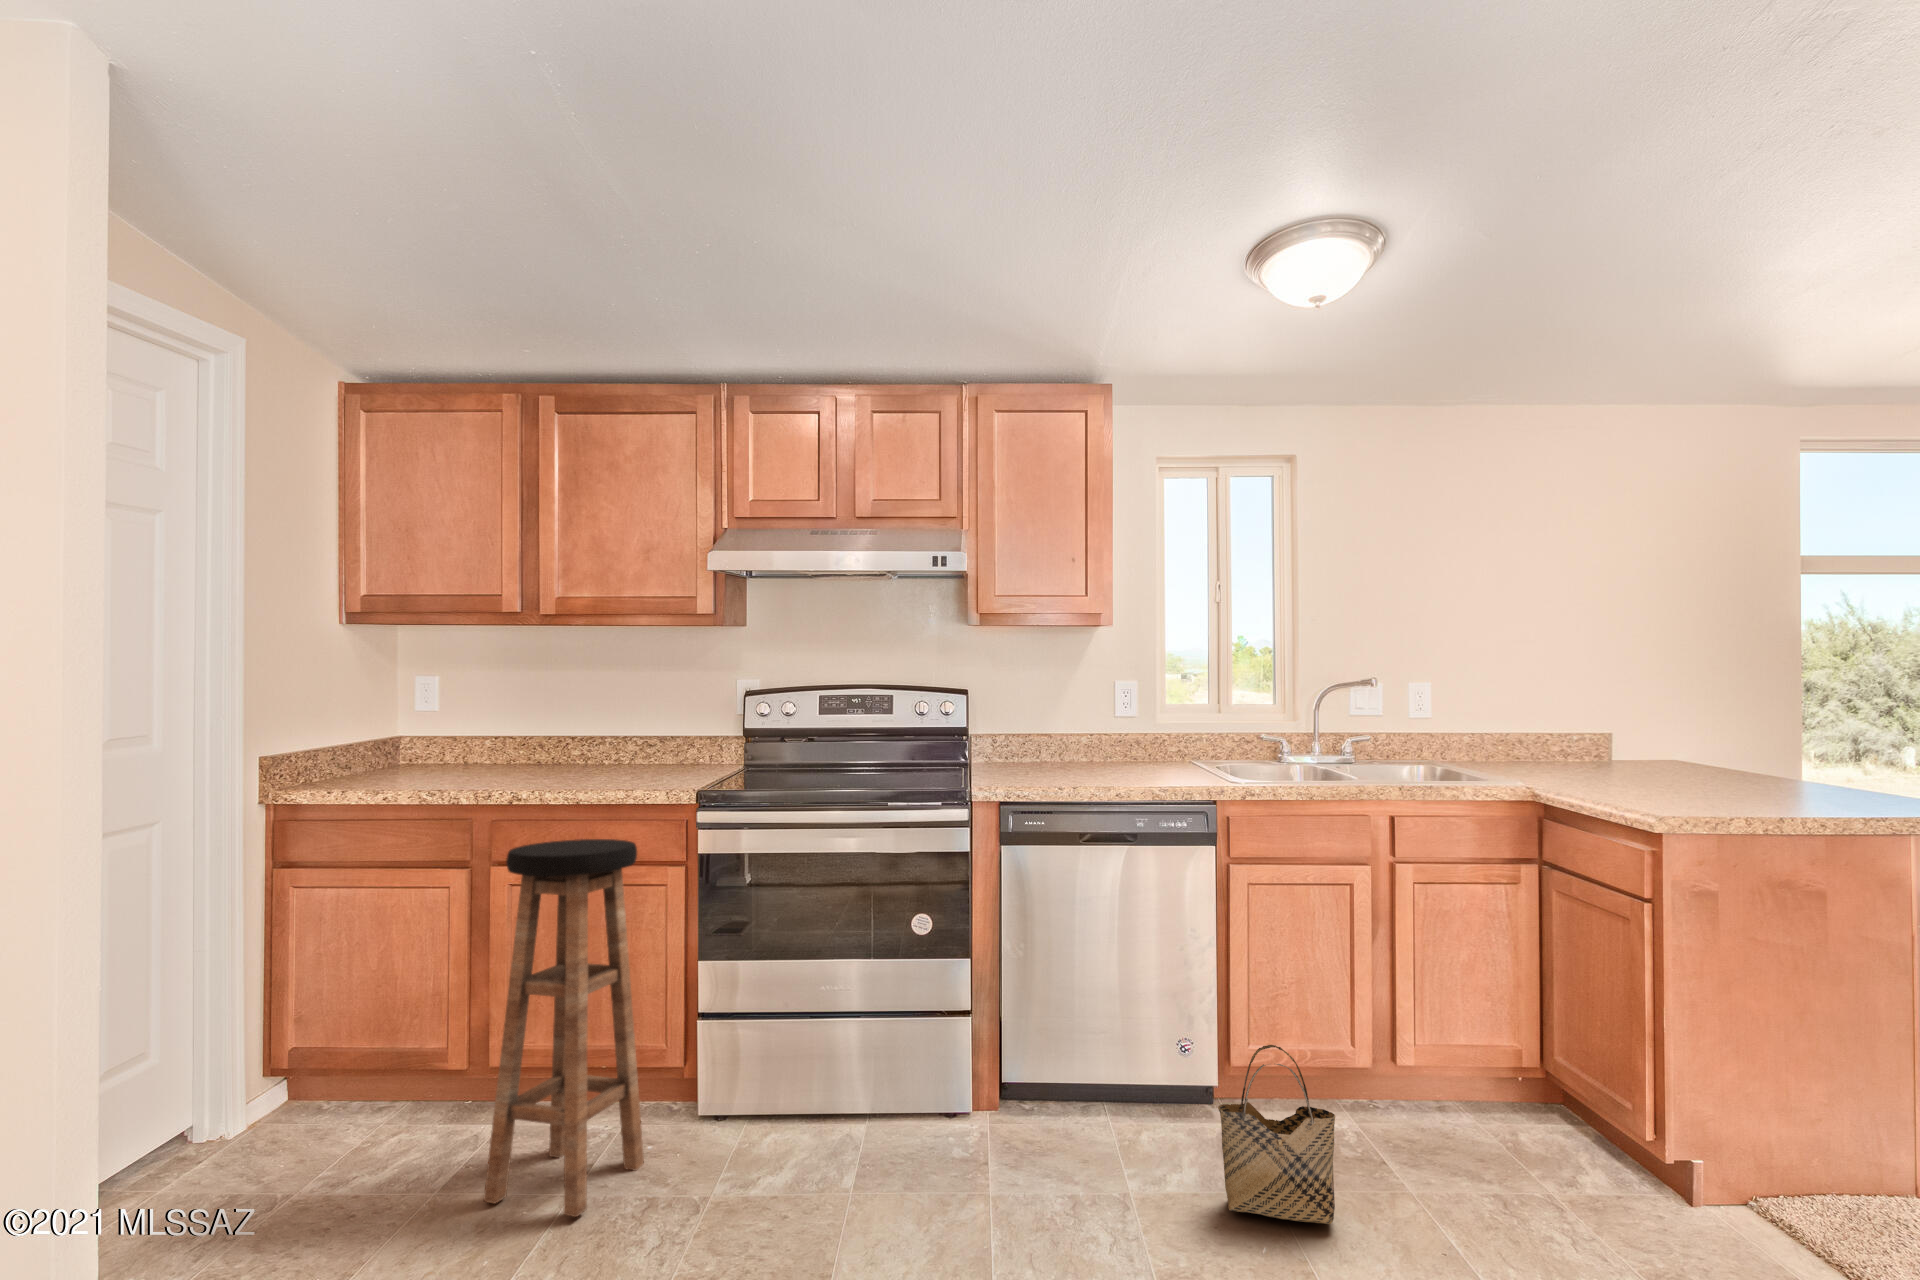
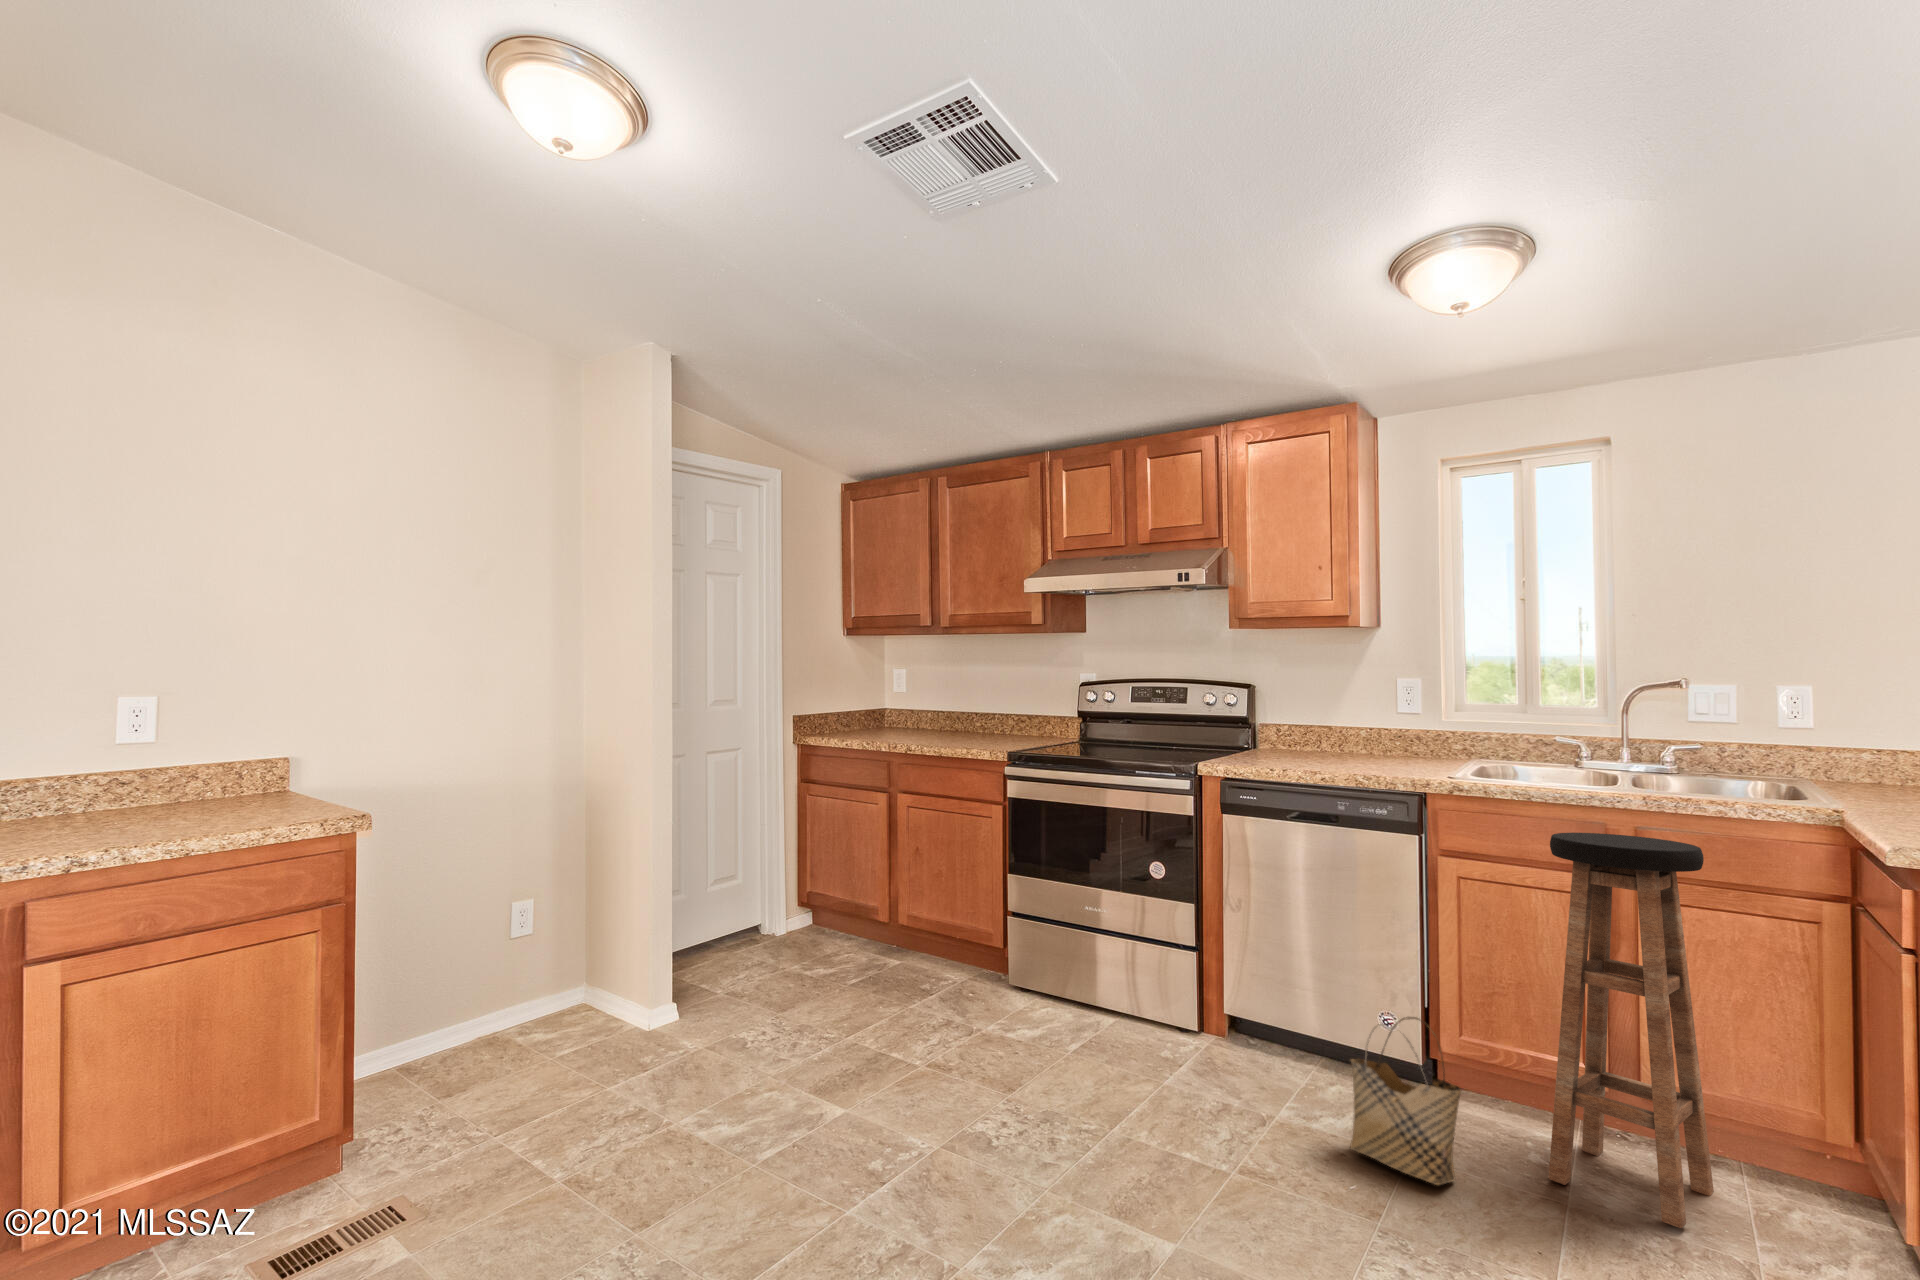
bar stool: present [484,839,644,1217] -> present [1549,833,1714,1228]

